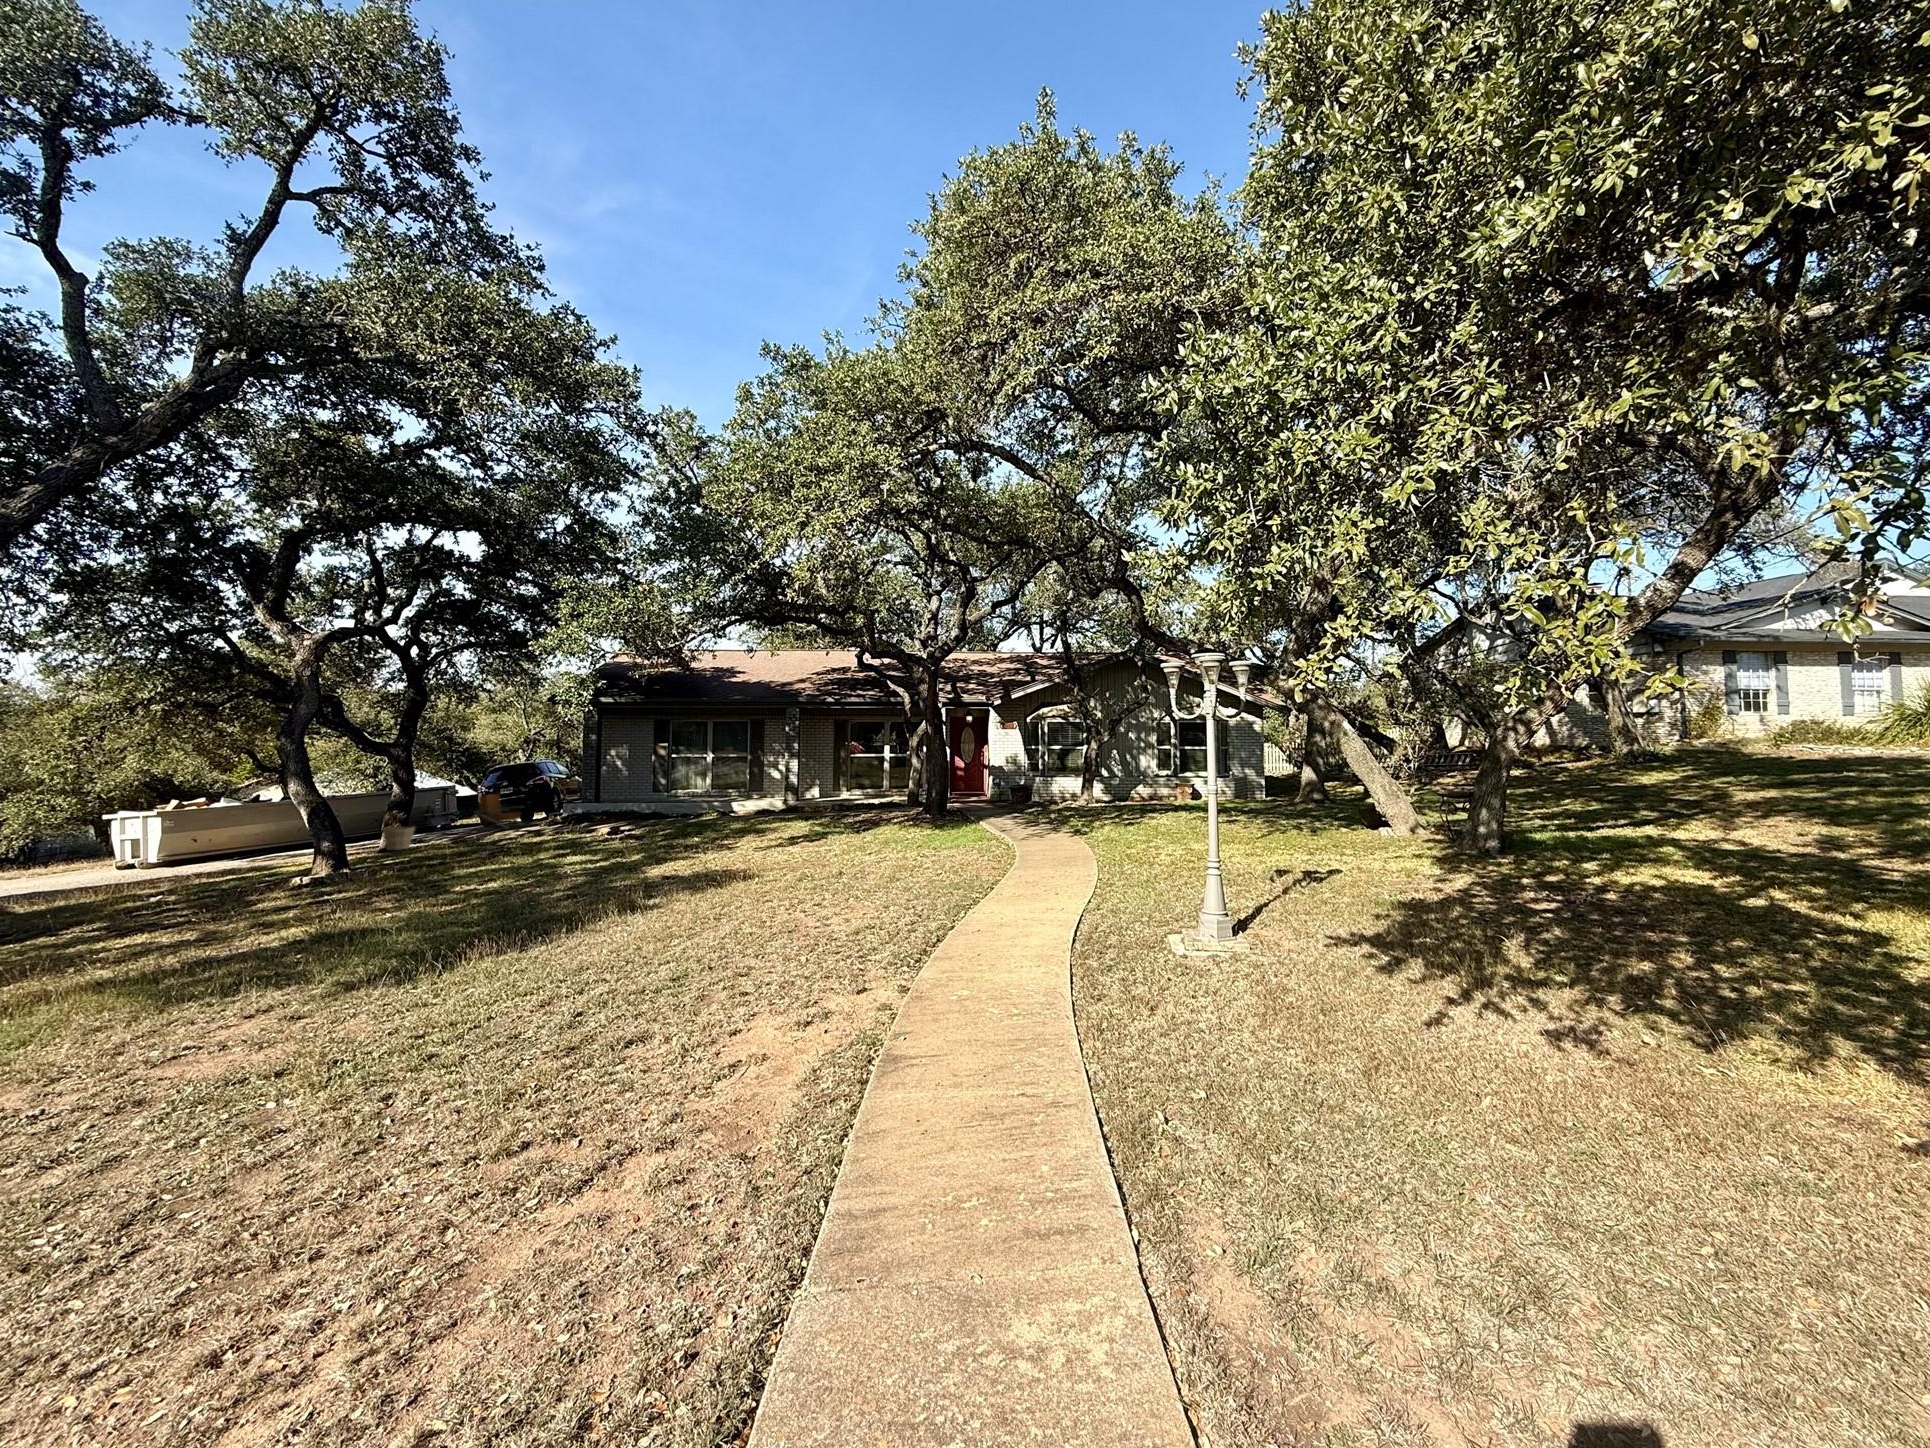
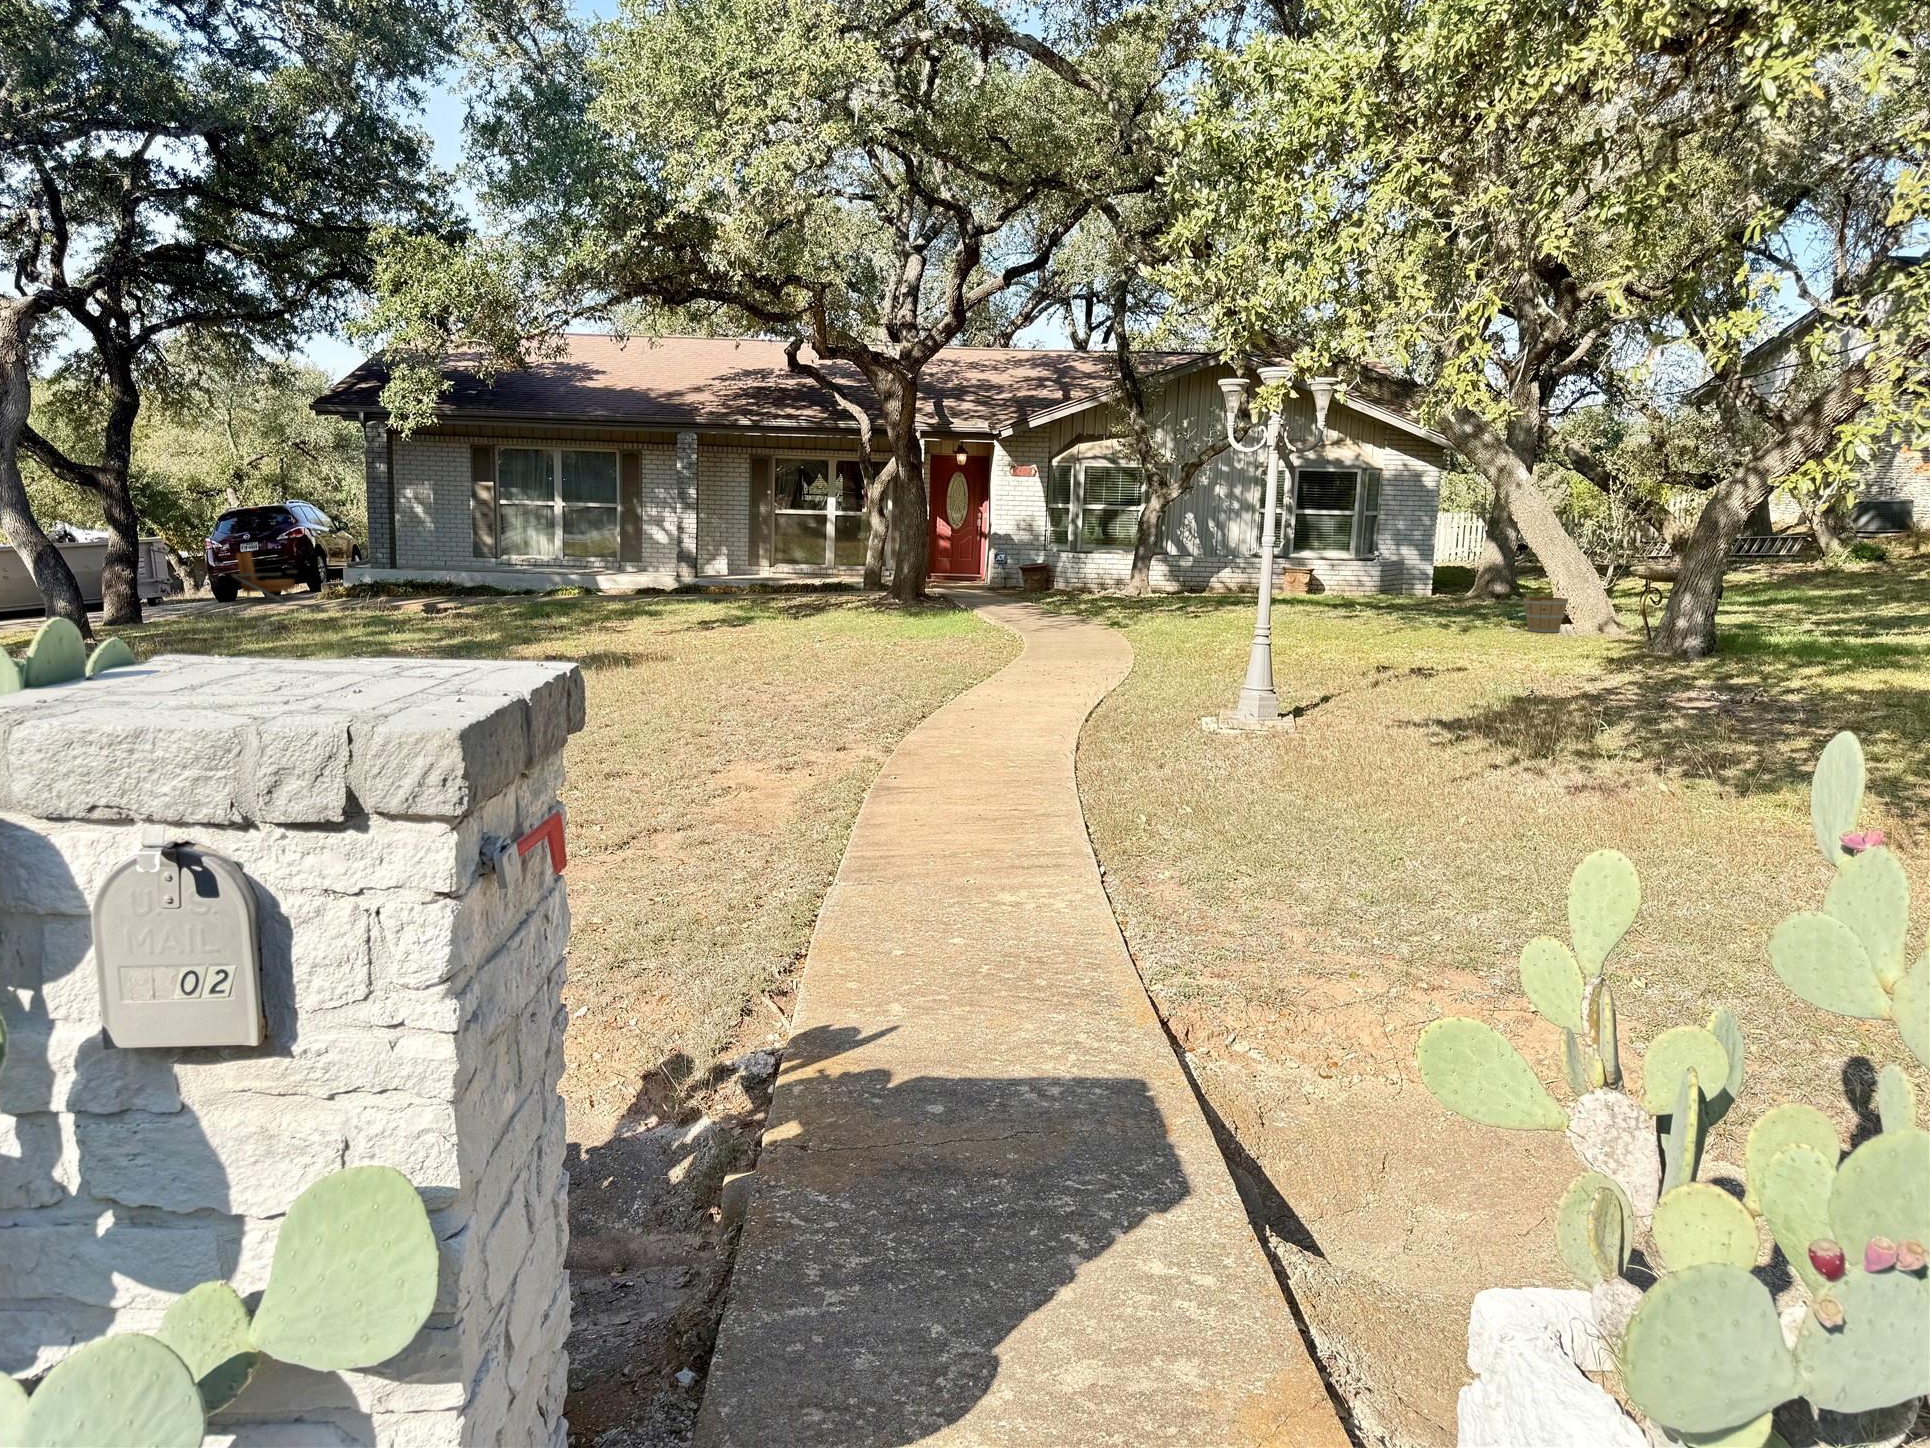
wooden bucket: present [383,826,415,850] -> present [1523,596,1568,633]

